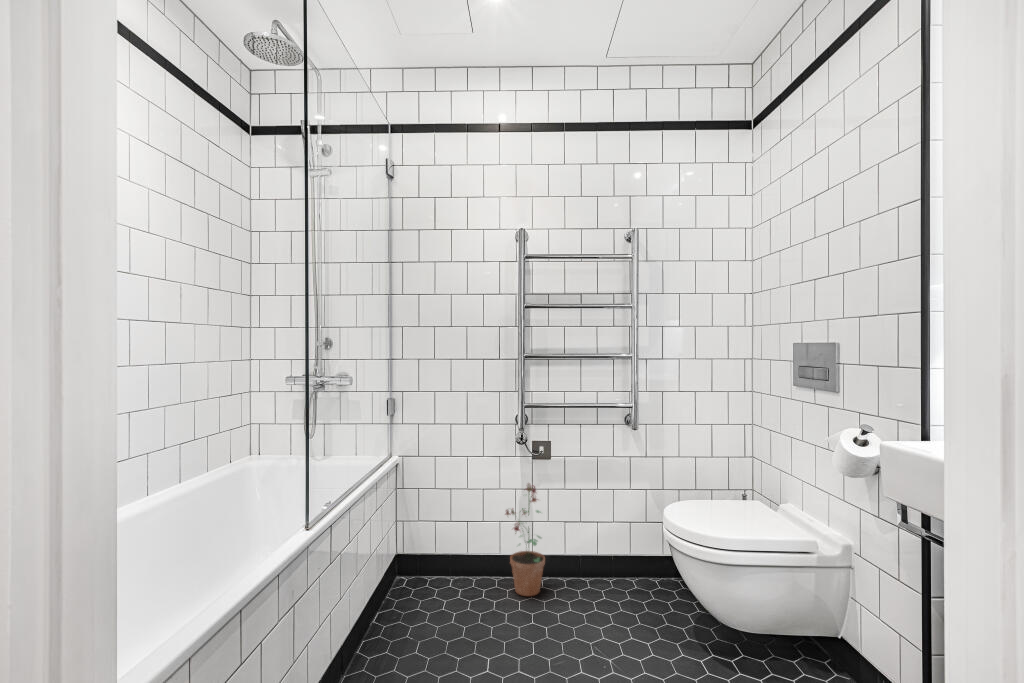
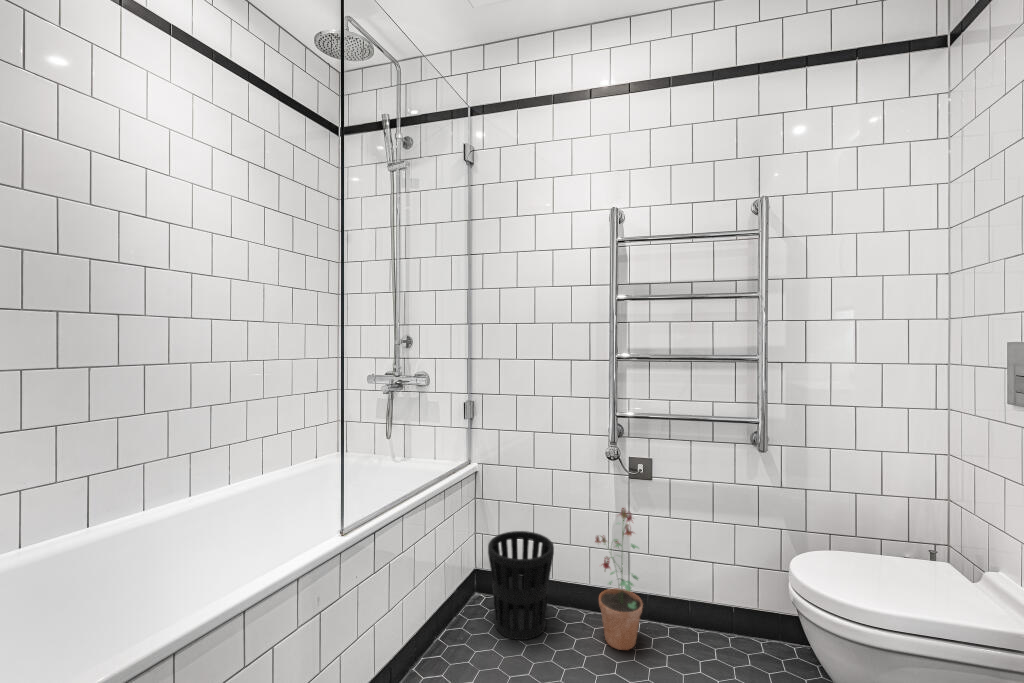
wastebasket: none [413,513,471,601] -> present [488,531,554,640]

